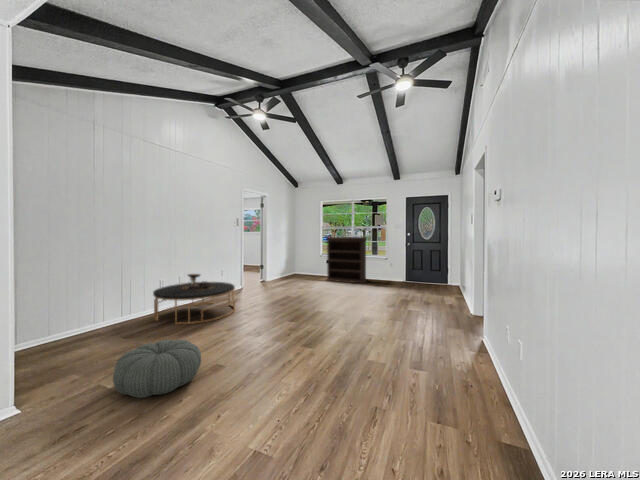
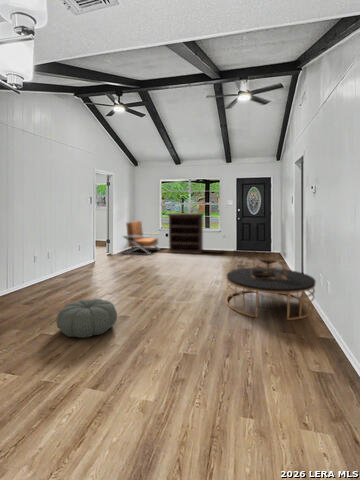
lounge chair: none [276,245,319,282] -> present [124,221,159,254]
coffee table: present [153,274,235,325] -> present [226,259,315,320]

